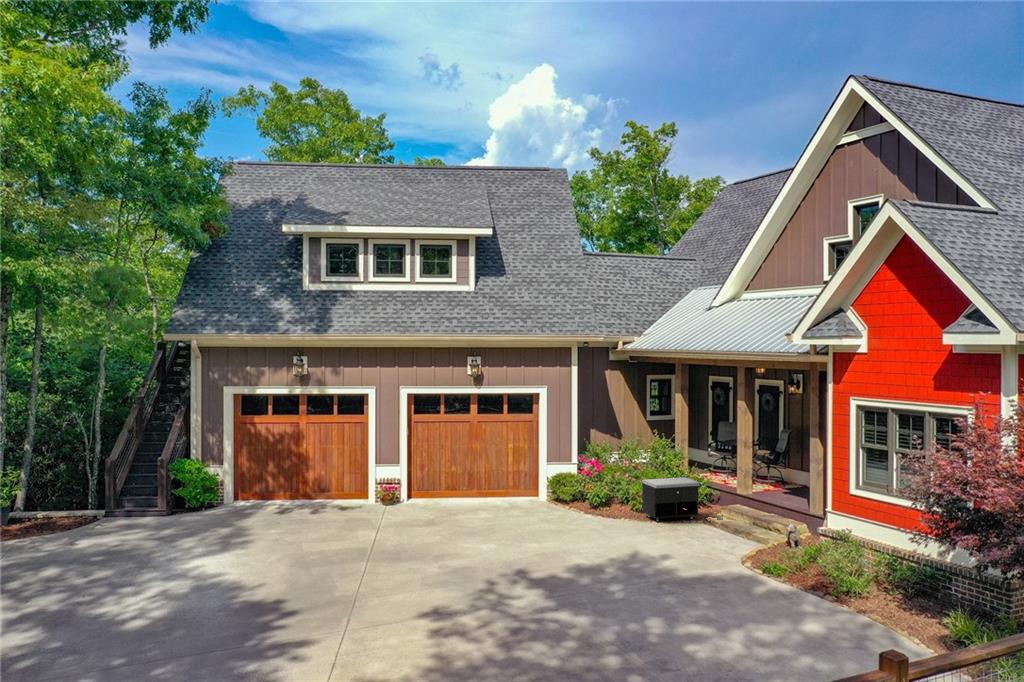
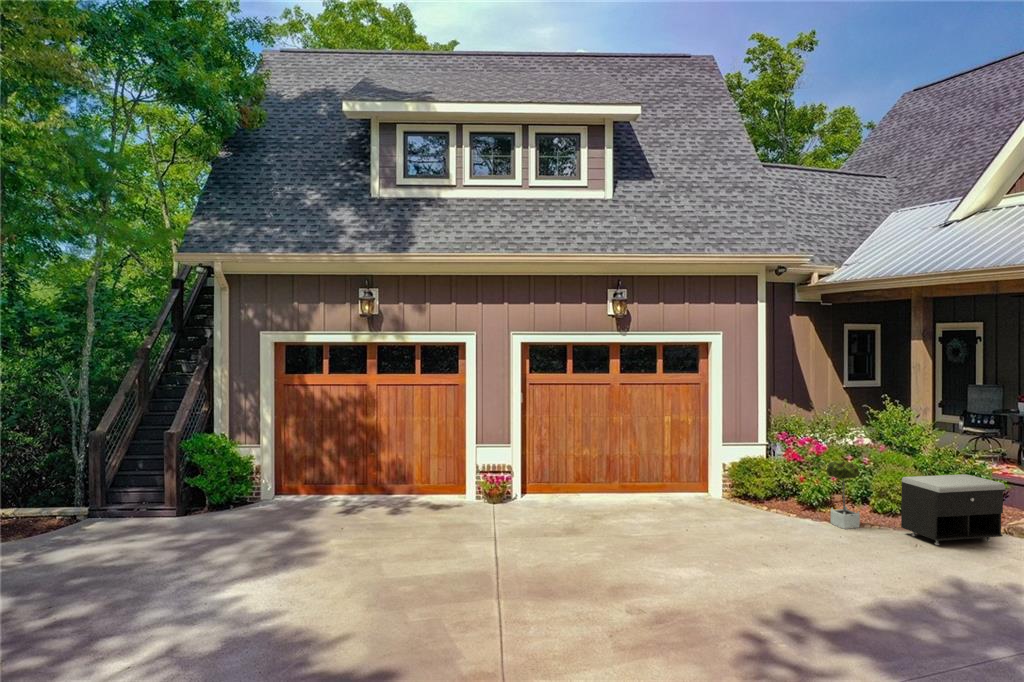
potted tree: none [601,470,620,514] -> present [826,461,860,529]

